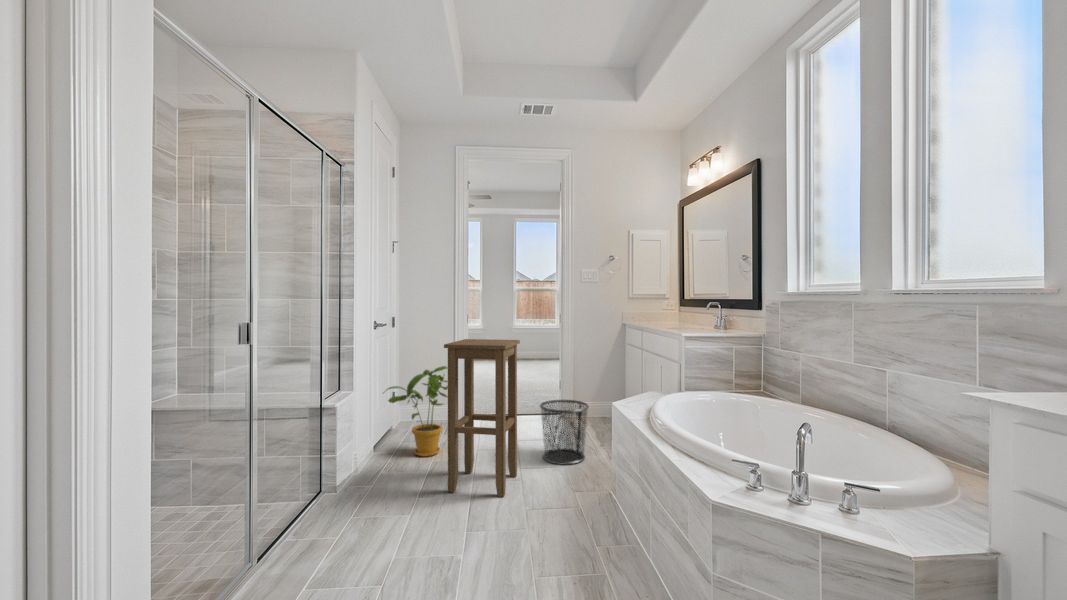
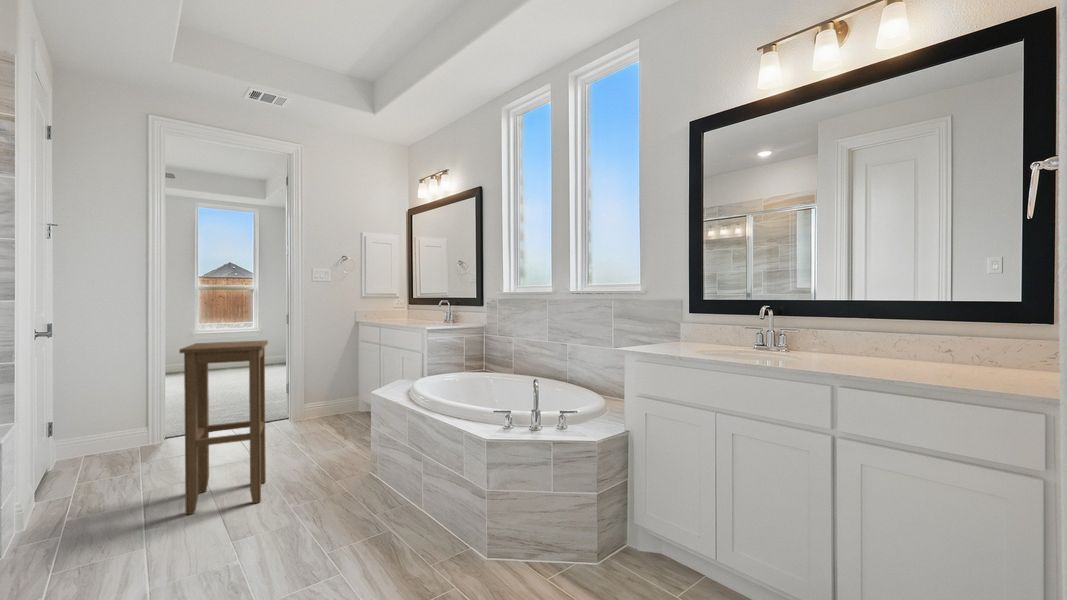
house plant: present [386,366,448,457] -> none [51,377,169,490]
waste bin: present [540,400,589,464] -> none [283,398,338,462]

